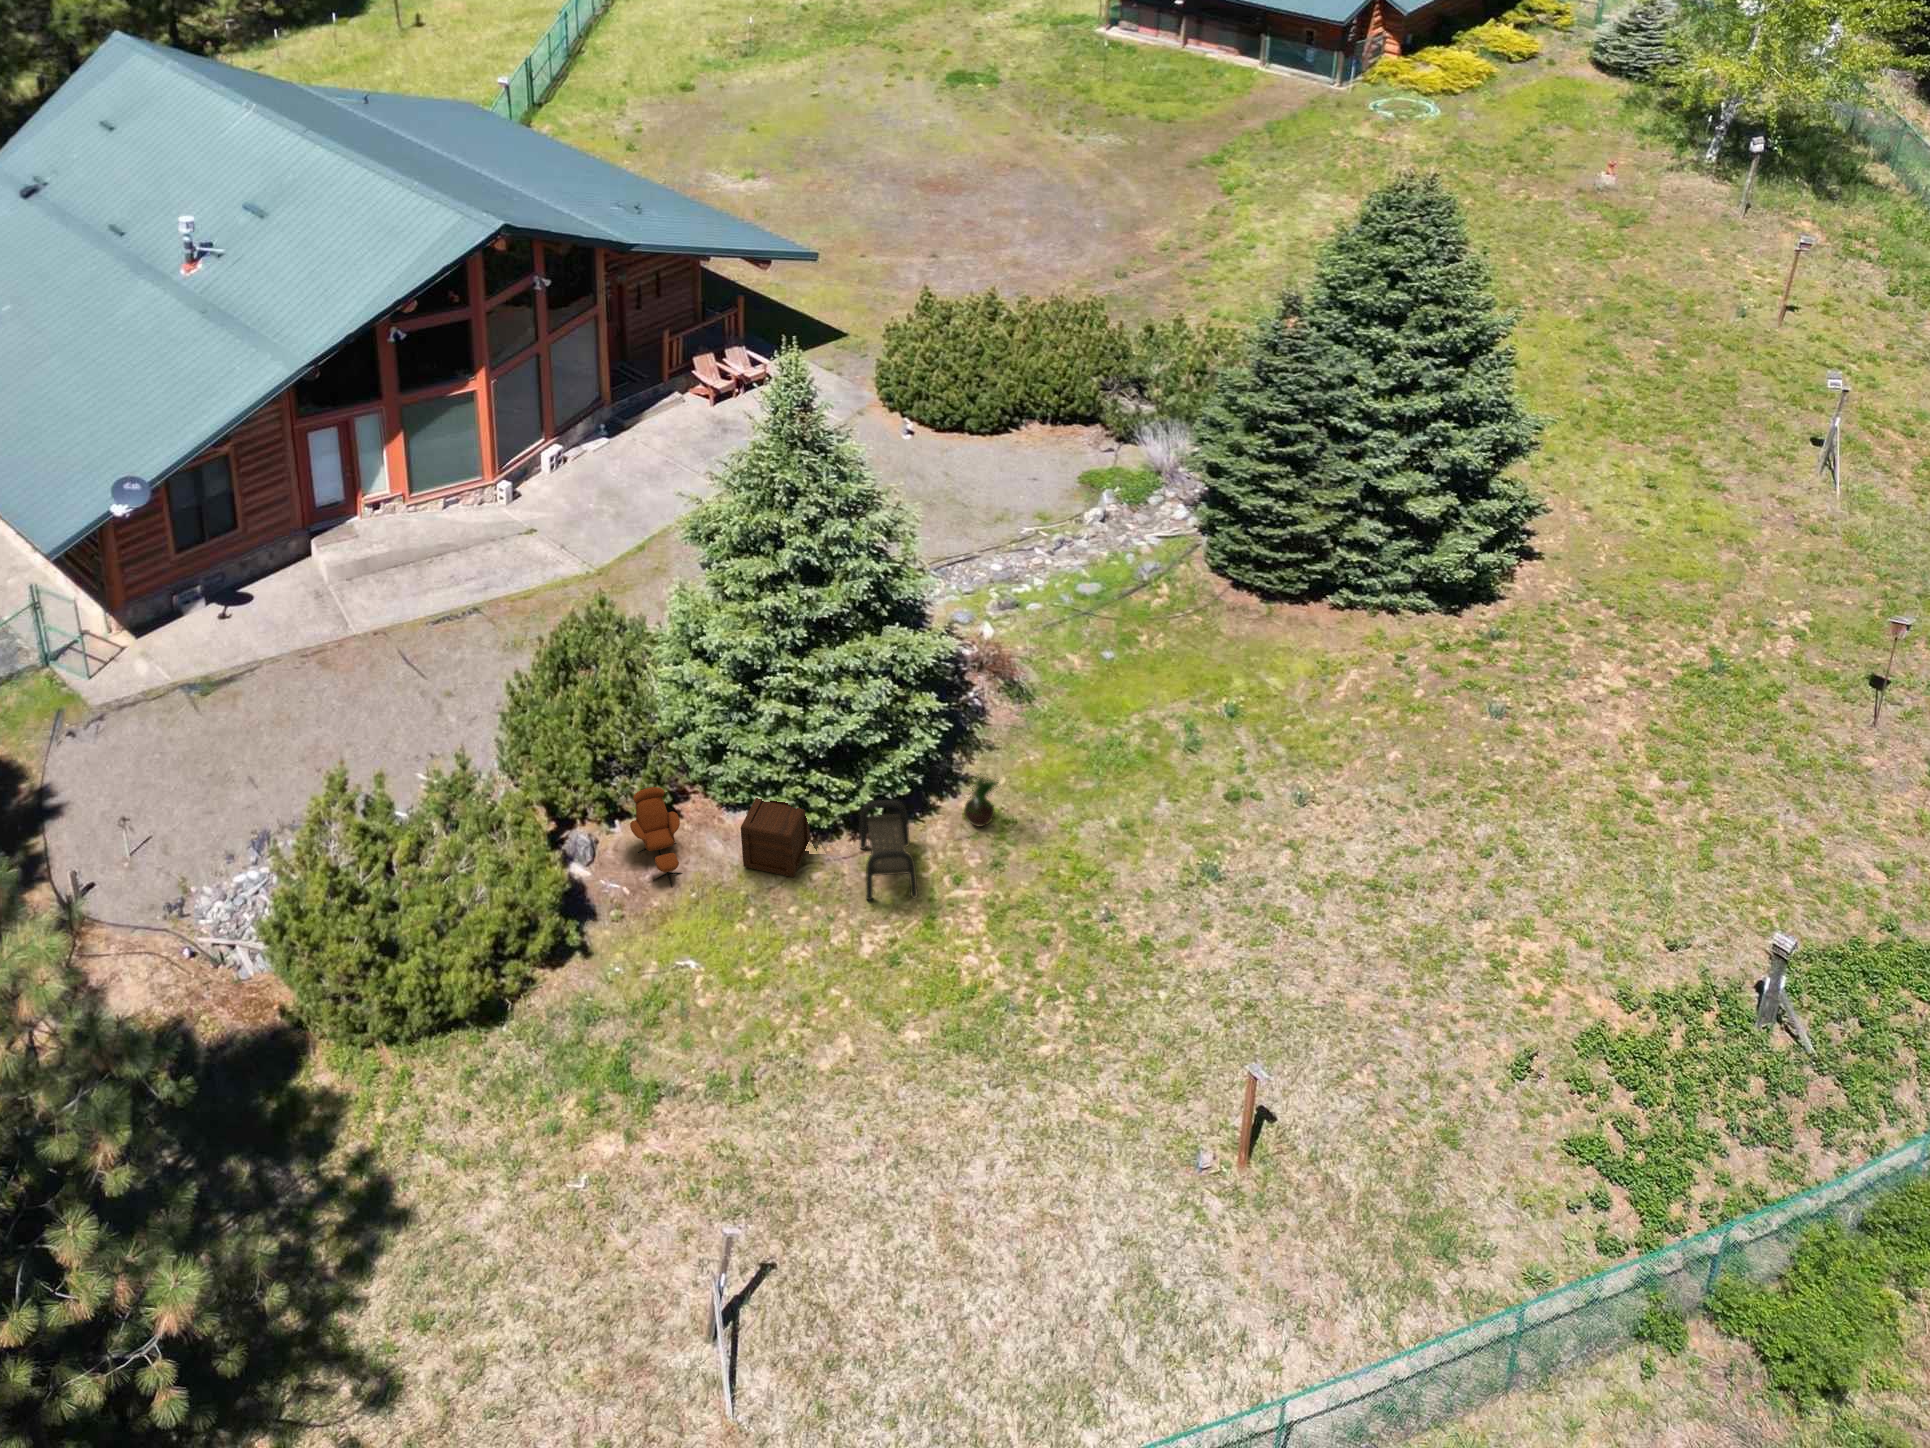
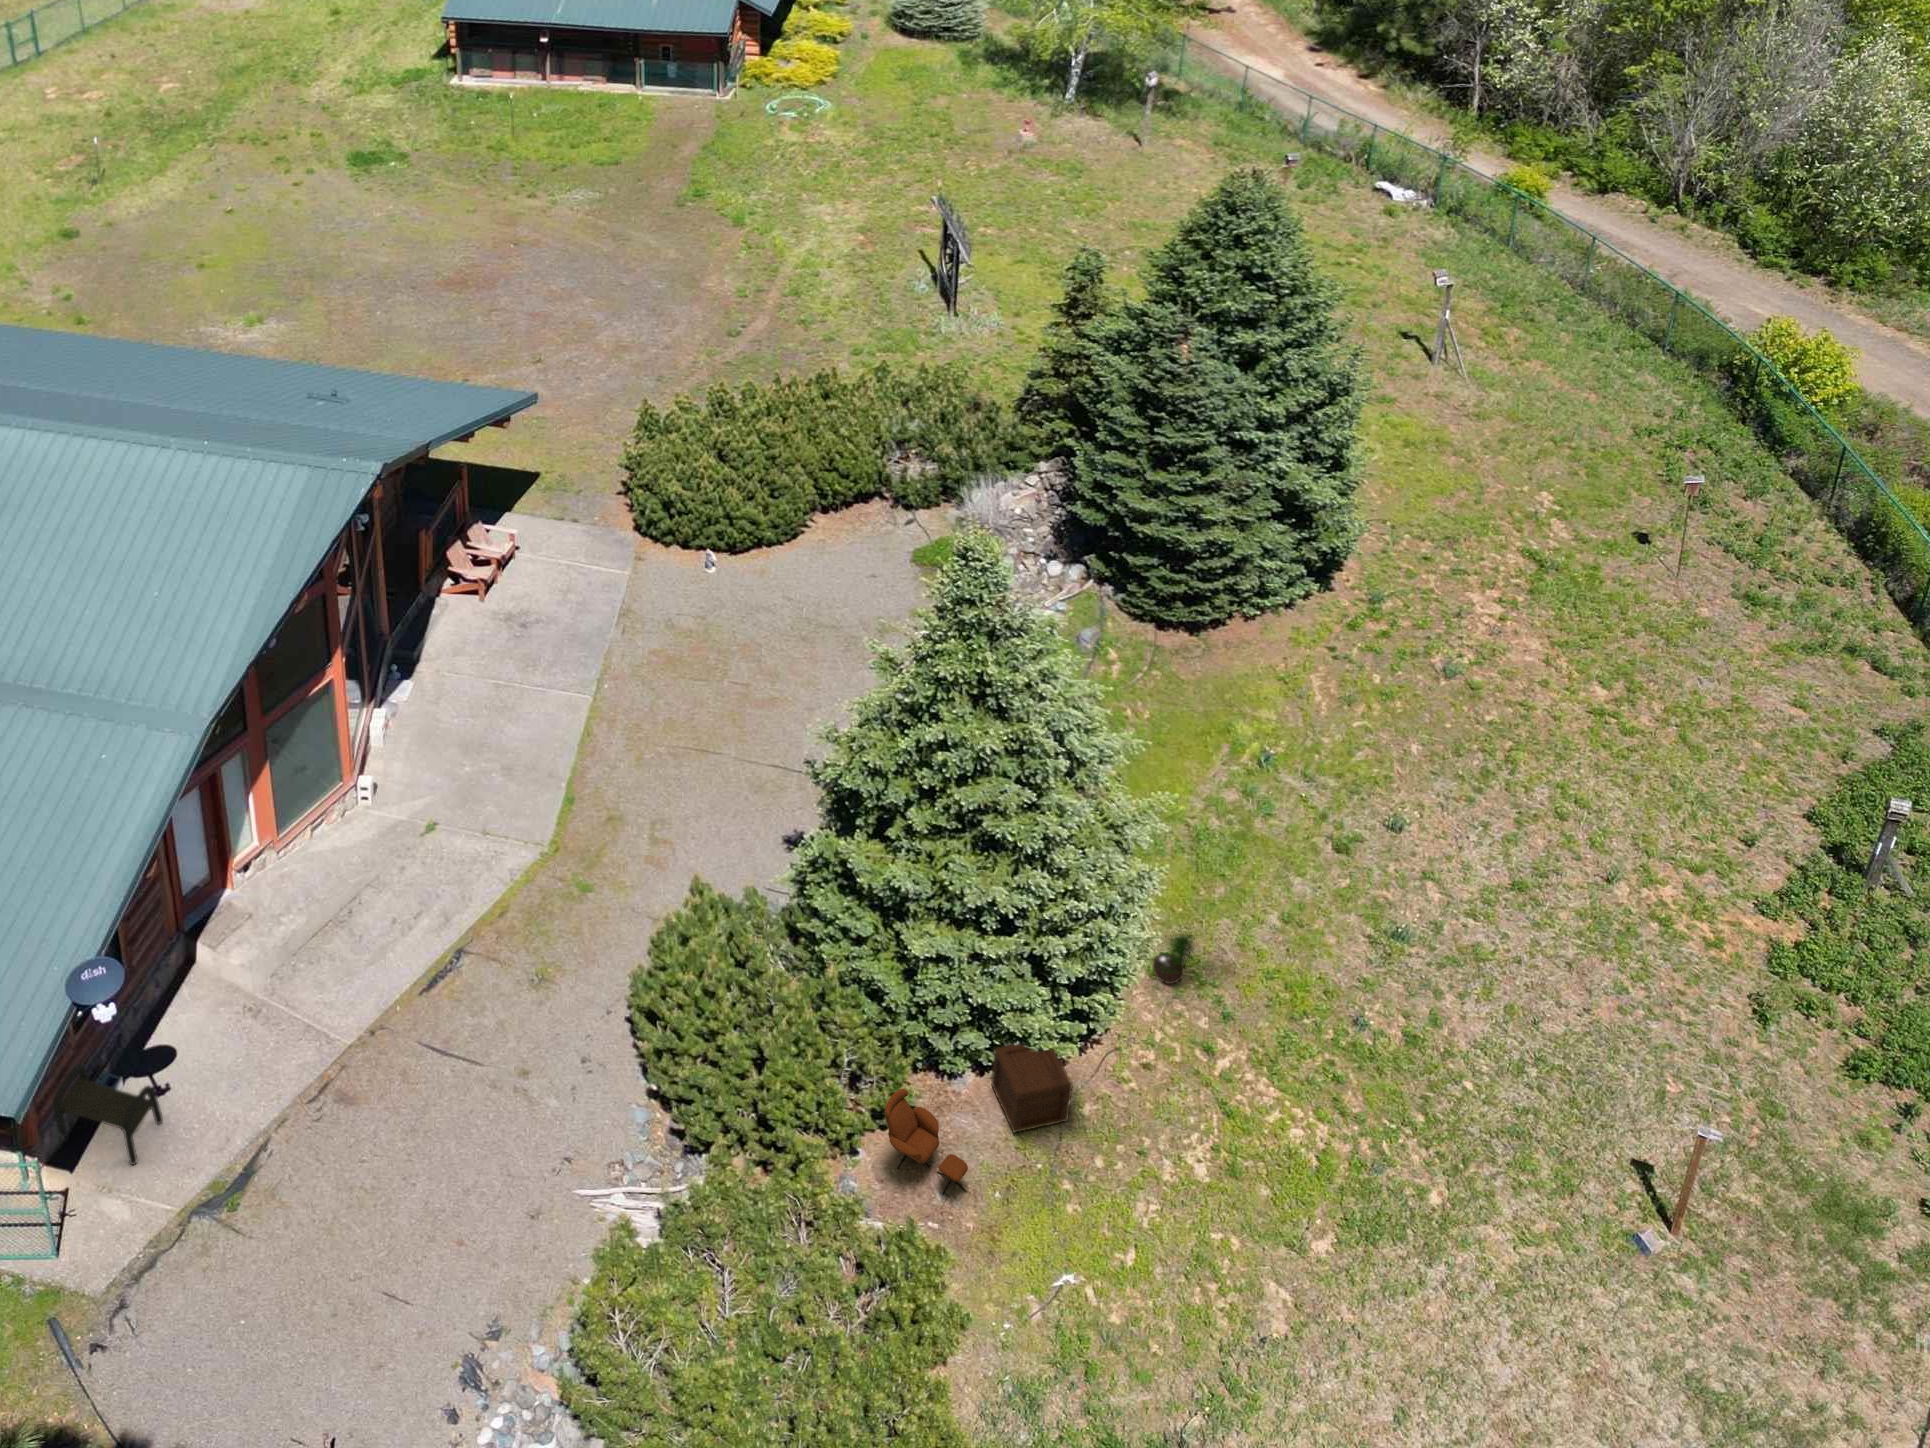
bench: present [860,800,918,901] -> present [53,1065,163,1165]

